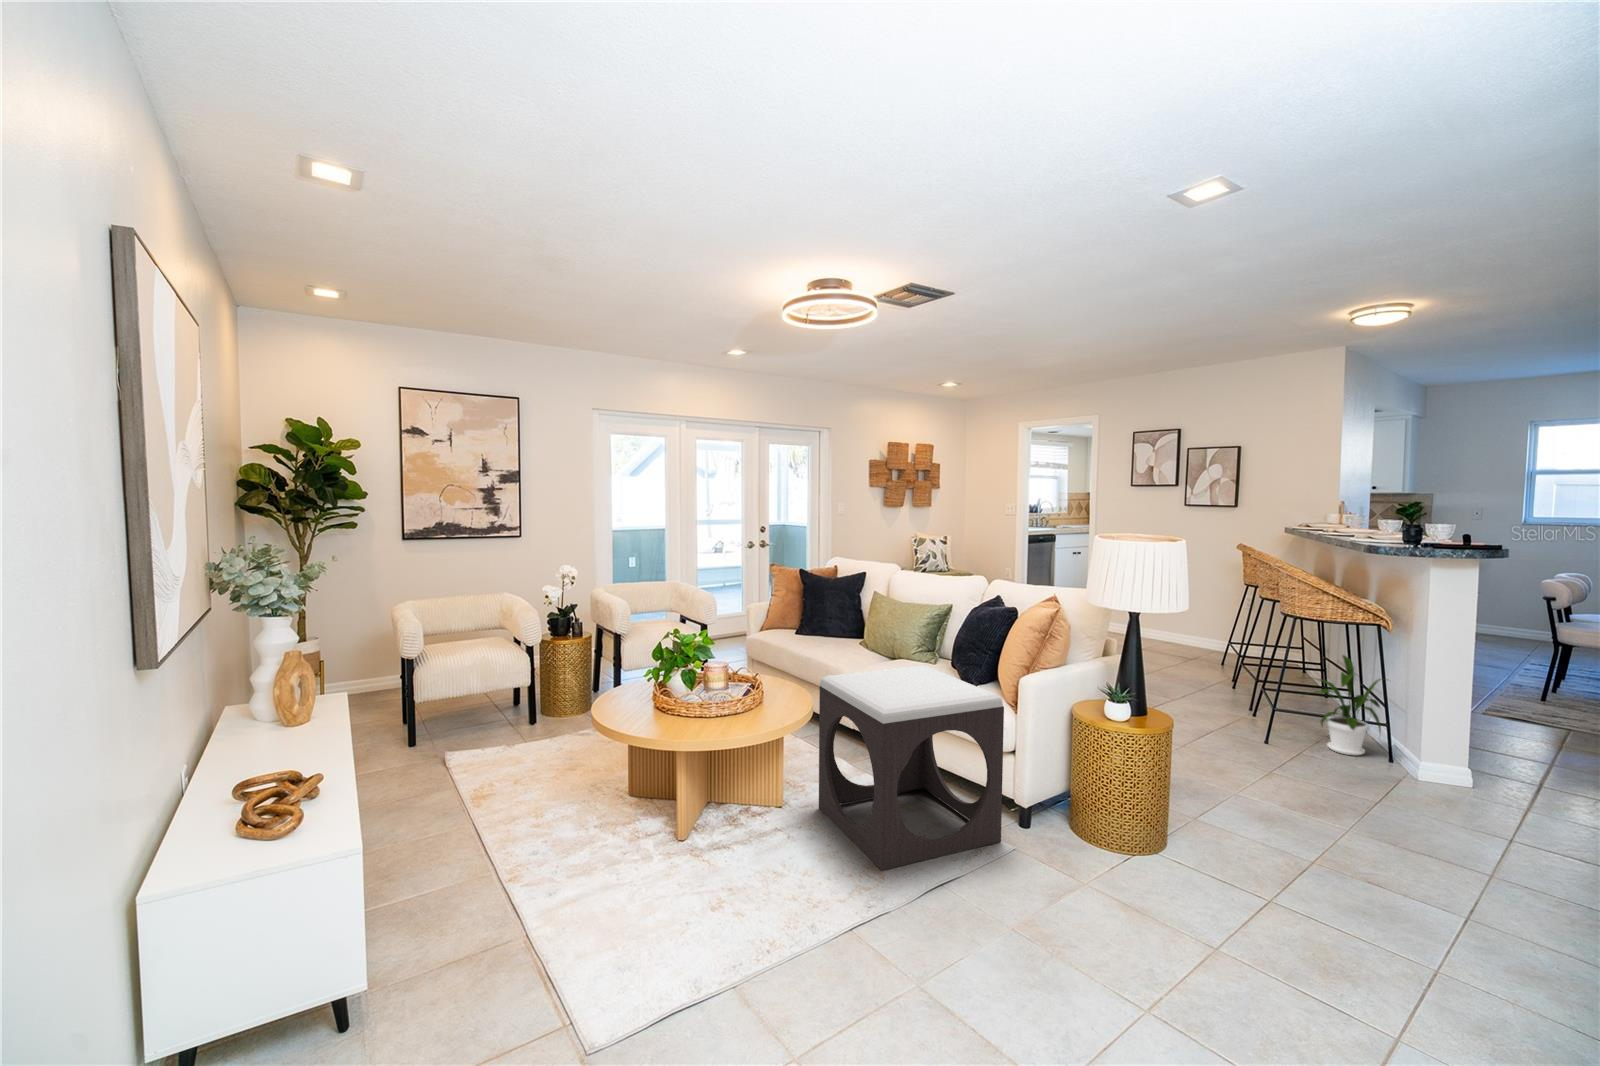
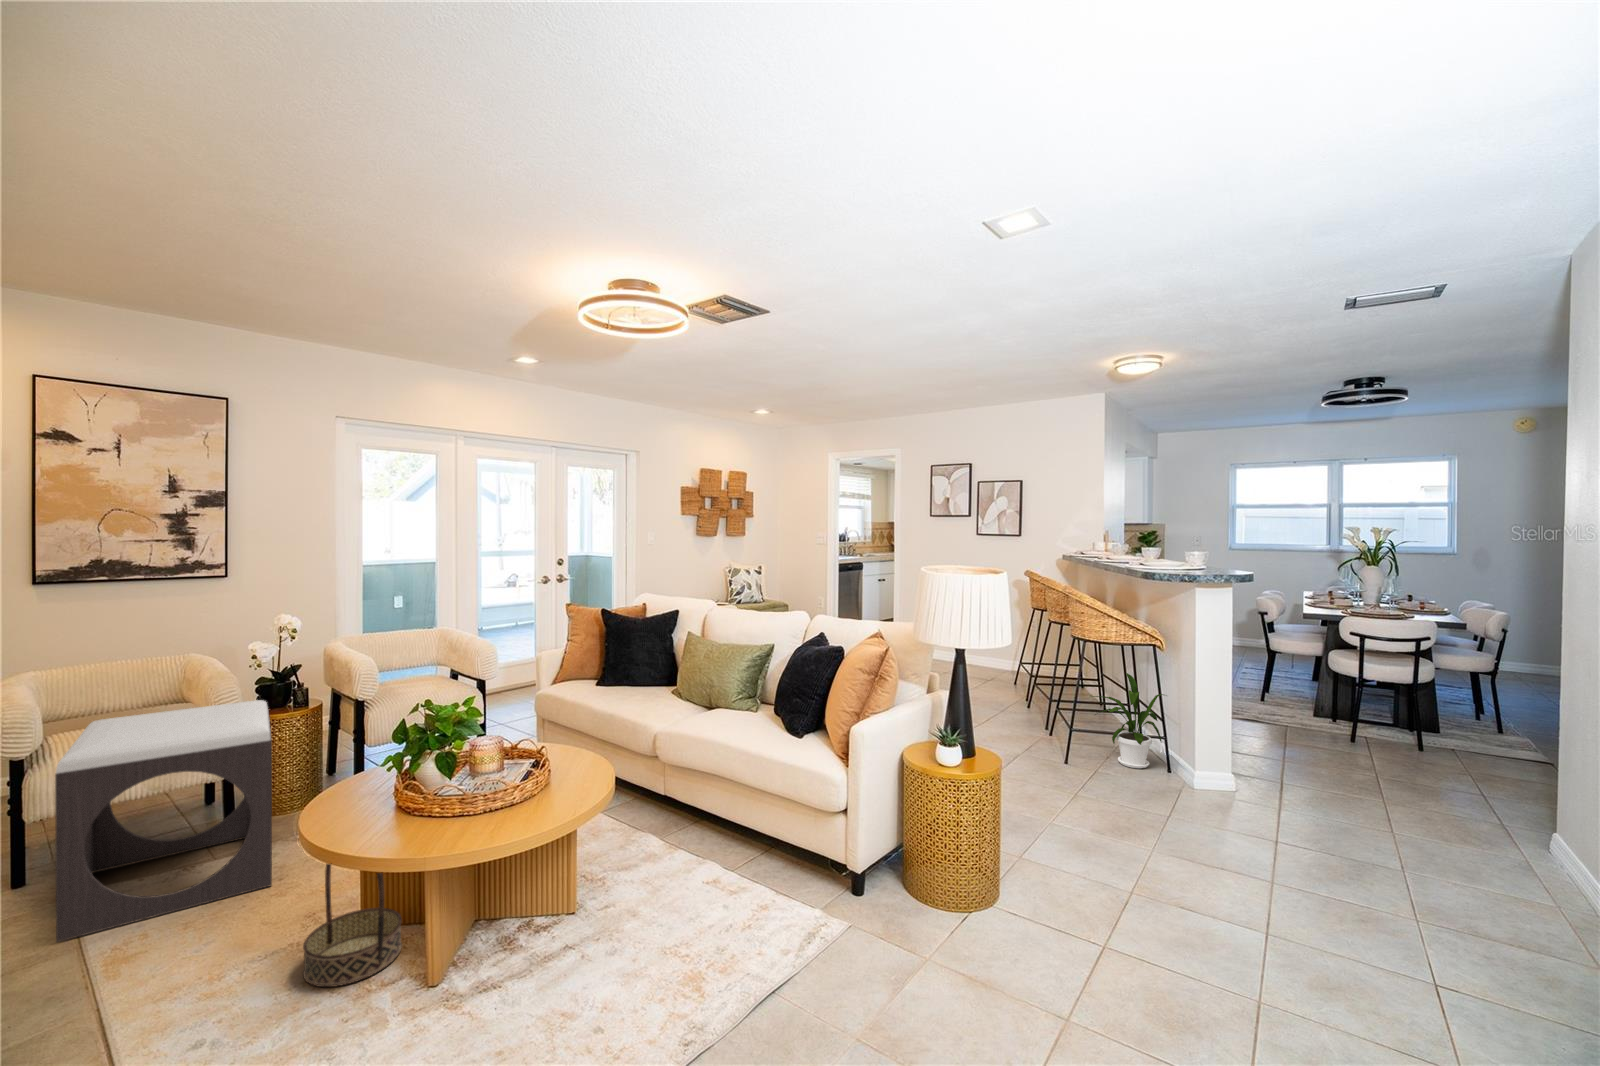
footstool: present [819,666,1004,870] -> present [55,700,272,942]
basket: none [599,722,661,828] -> present [303,864,402,987]

